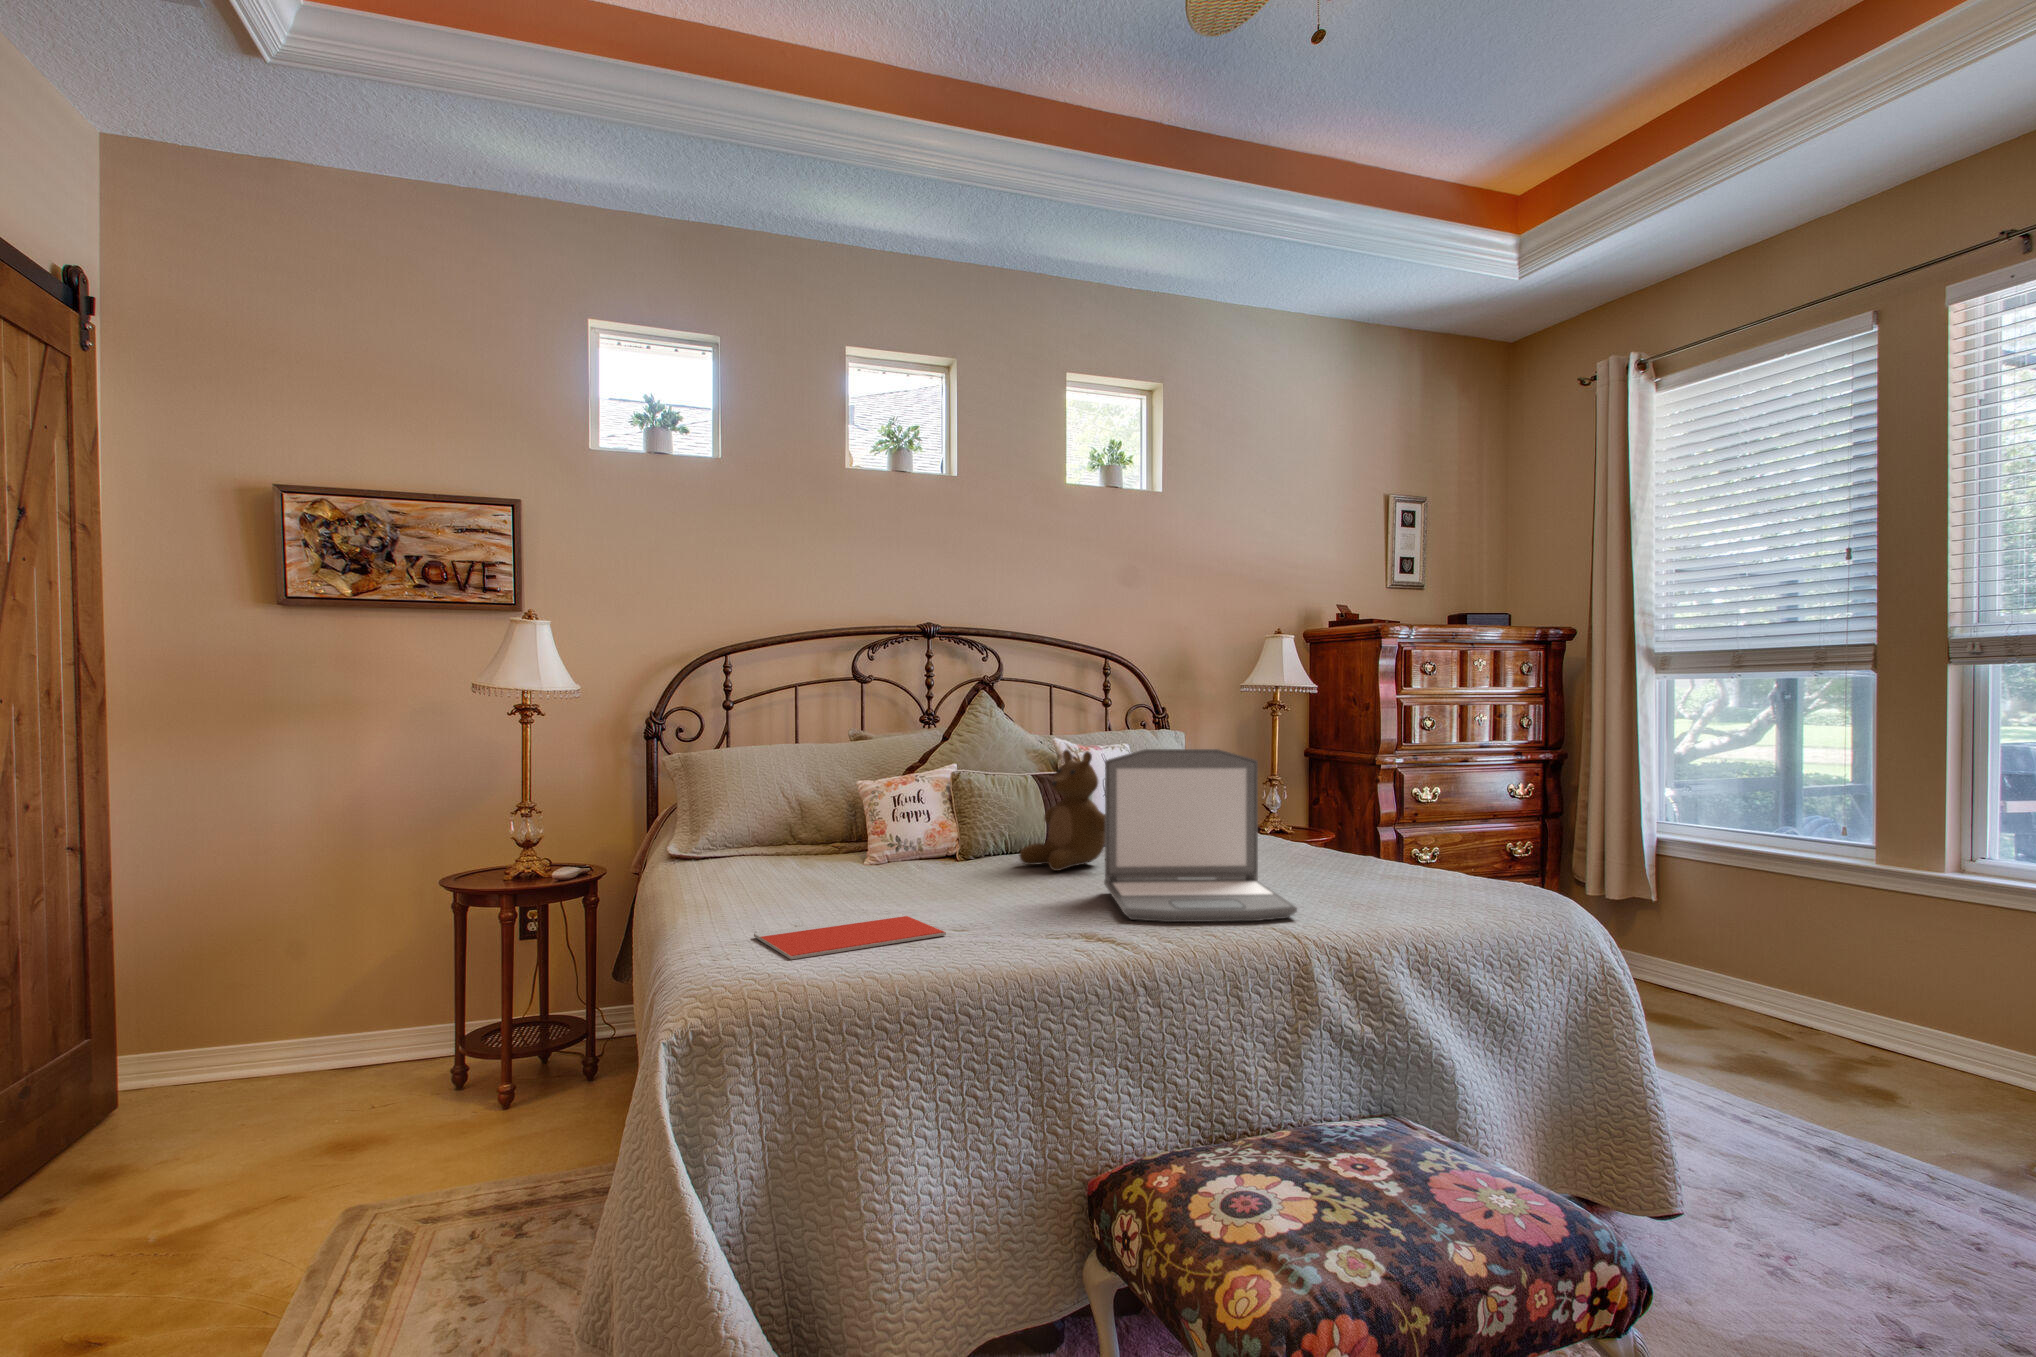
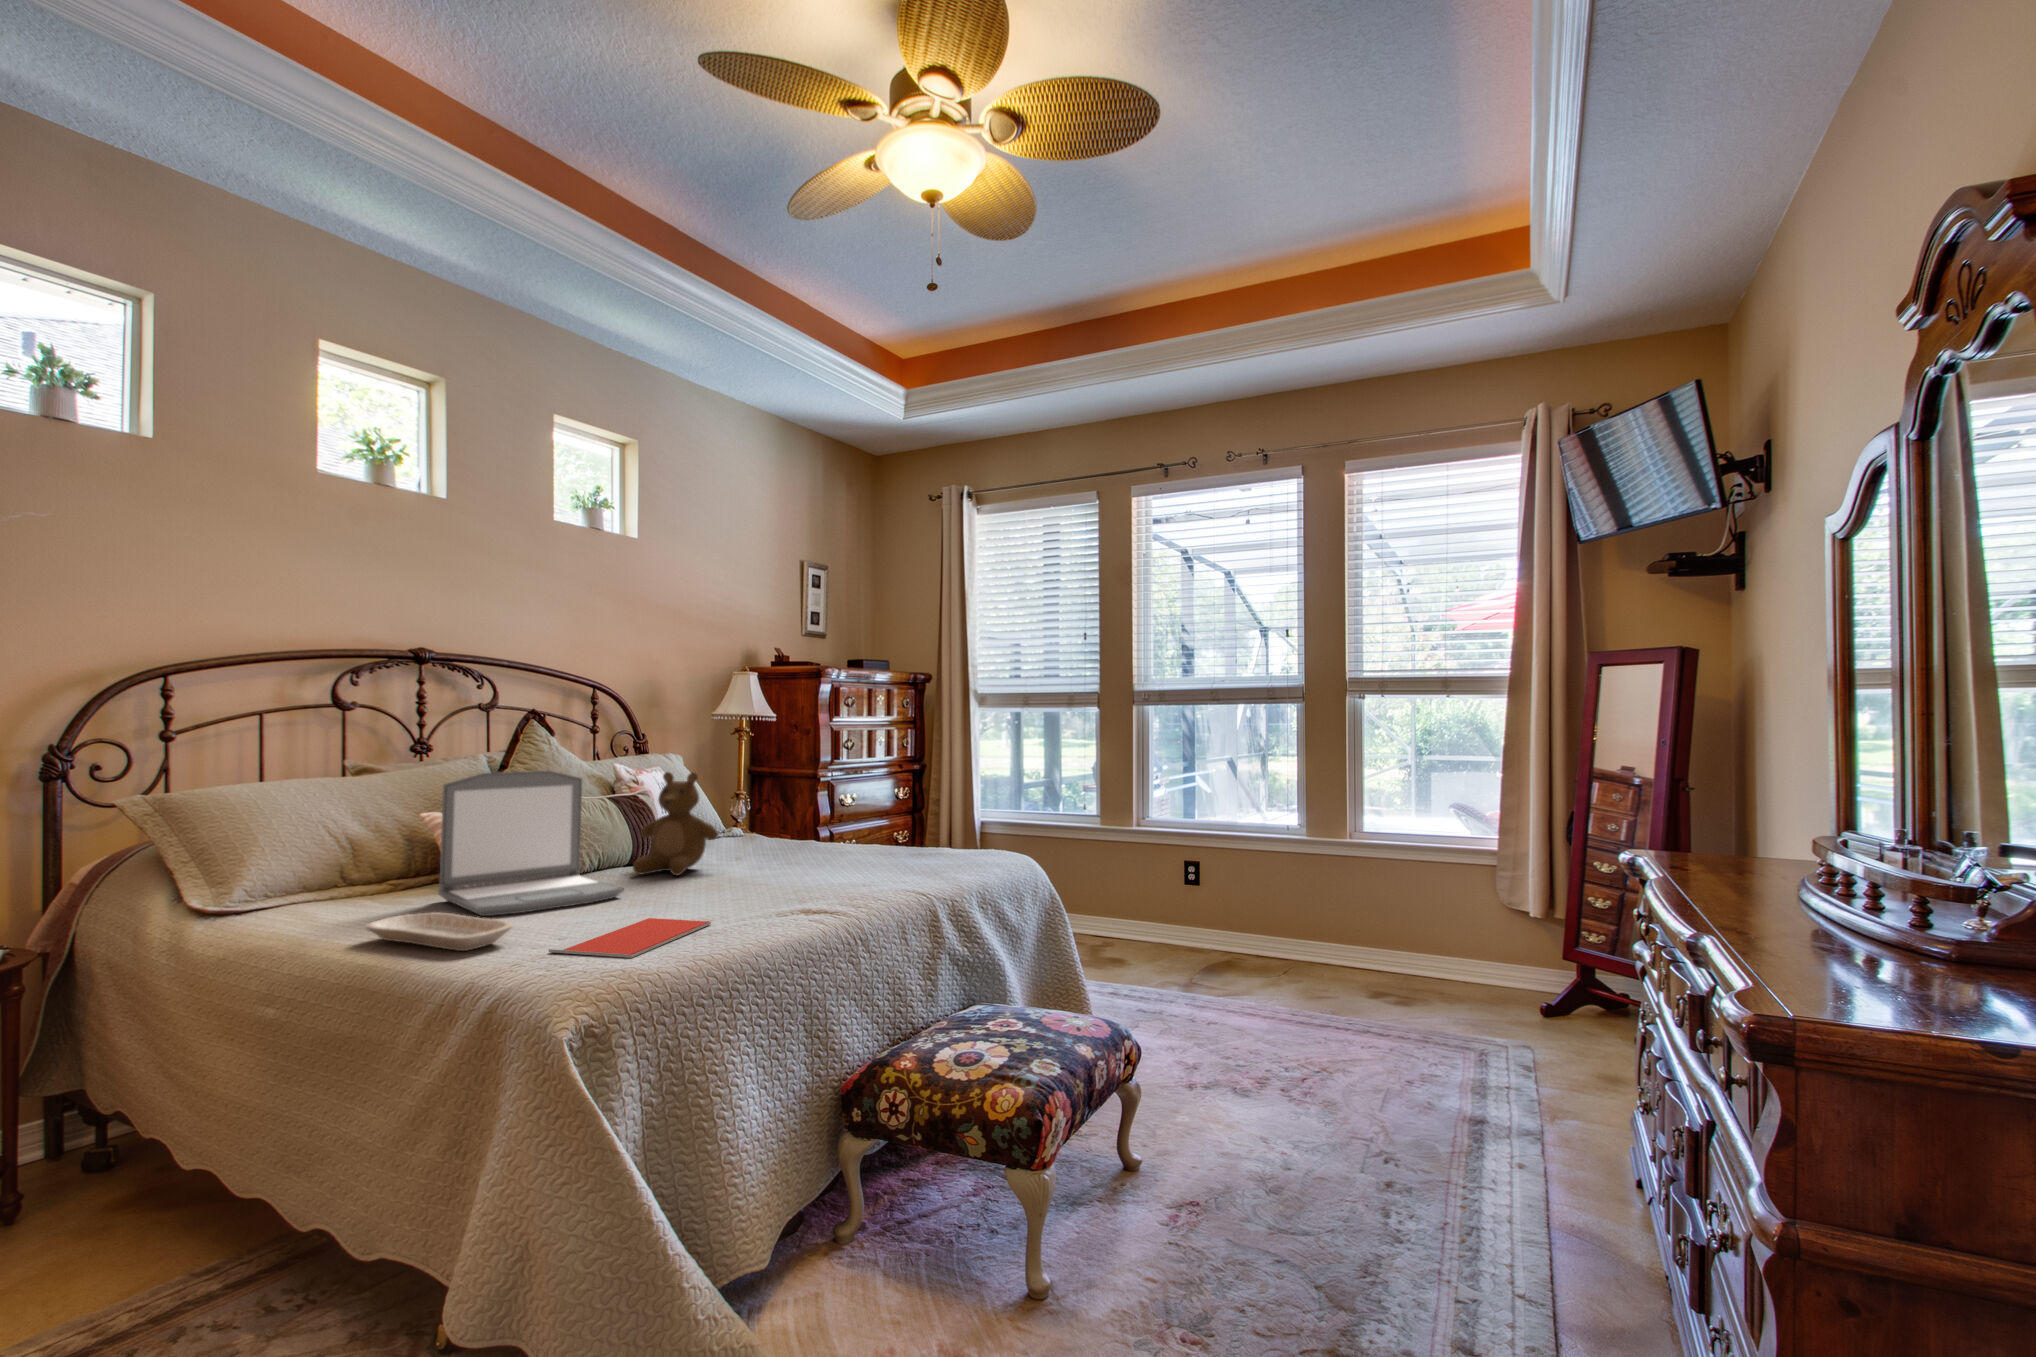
laptop: present [1104,749,1297,922] -> present [438,771,623,916]
tray: none [680,876,765,921] -> present [364,913,512,951]

